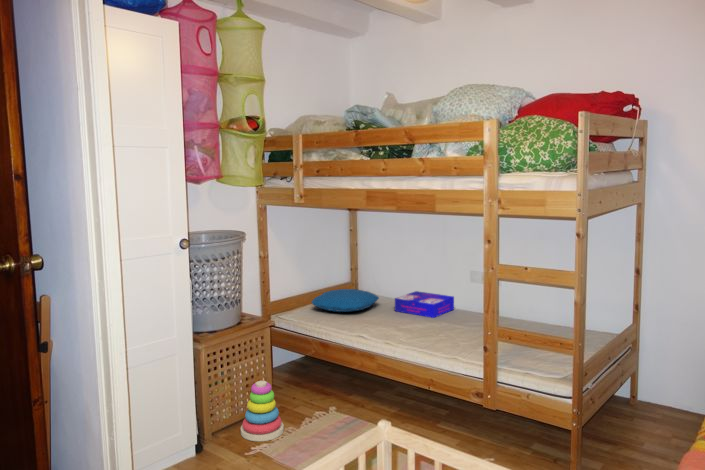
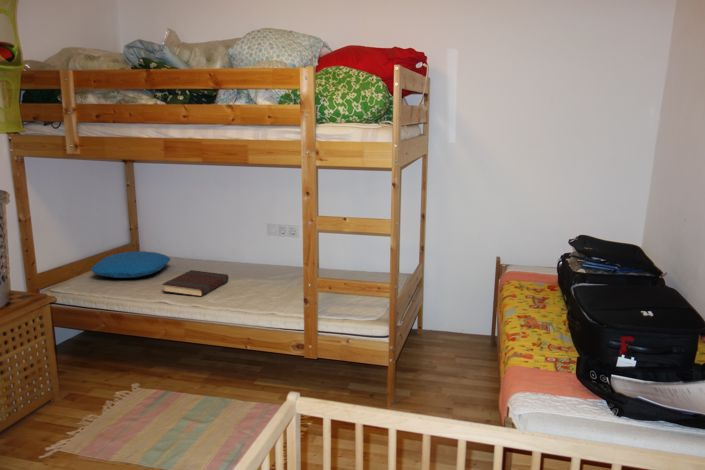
board game: present [395,291,454,318] -> none [190,248,253,275]
book: none [363,310,425,335] -> present [163,270,229,297]
stacking toy: present [241,381,284,441] -> none [25,368,82,439]

